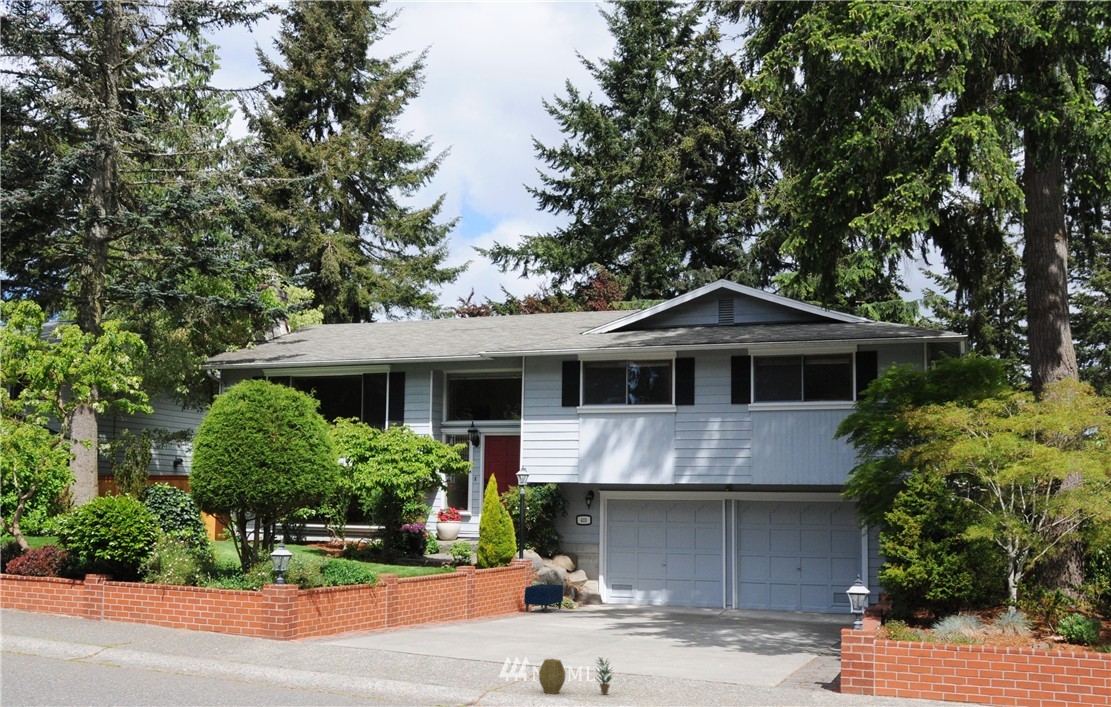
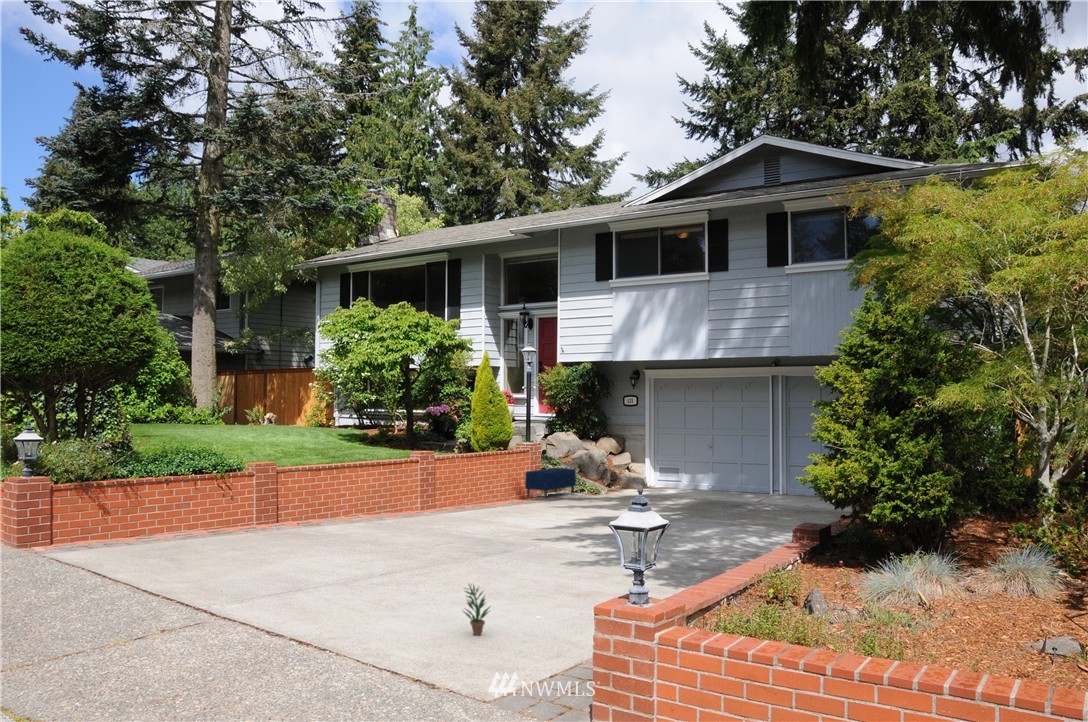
potted plant: present [596,658,612,695] -> present [462,585,490,635]
woven basket: present [539,659,565,694] -> none [227,577,264,624]

